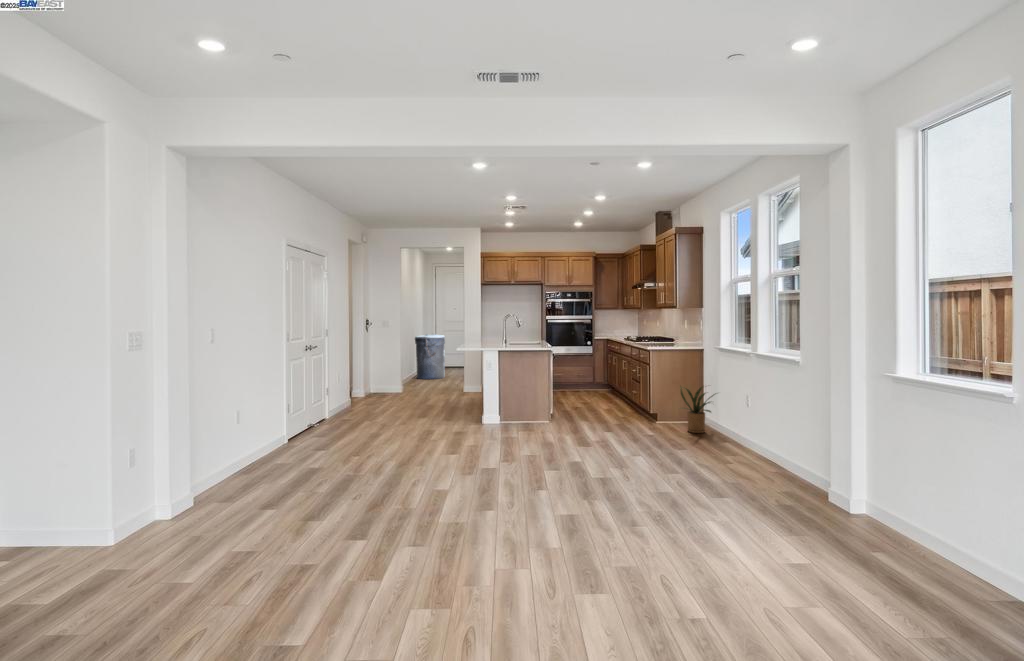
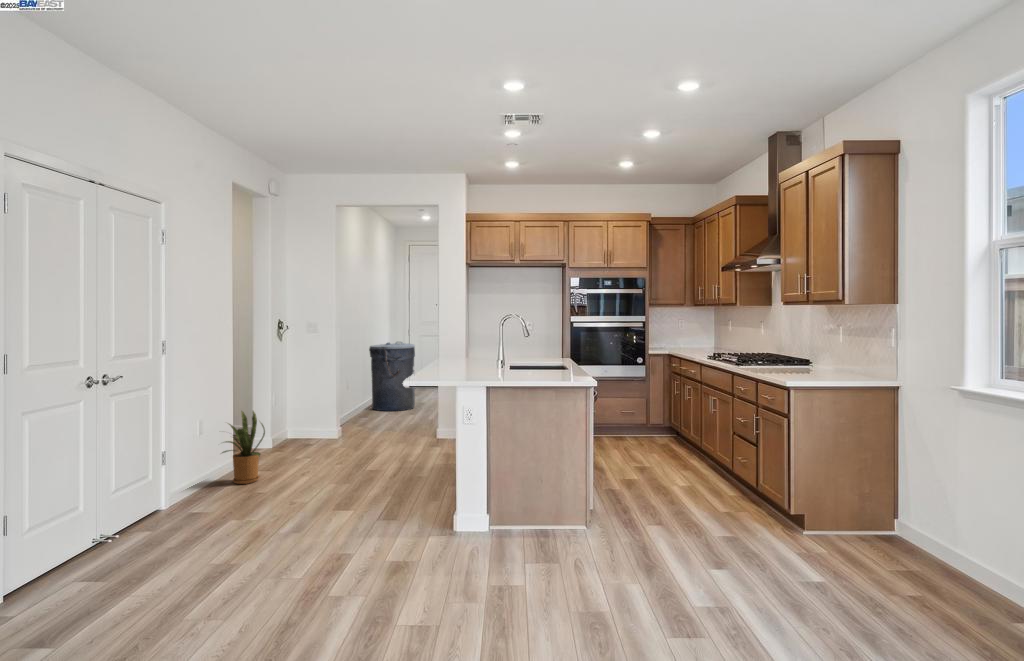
house plant: present [680,386,716,433] -> present [222,411,265,484]

